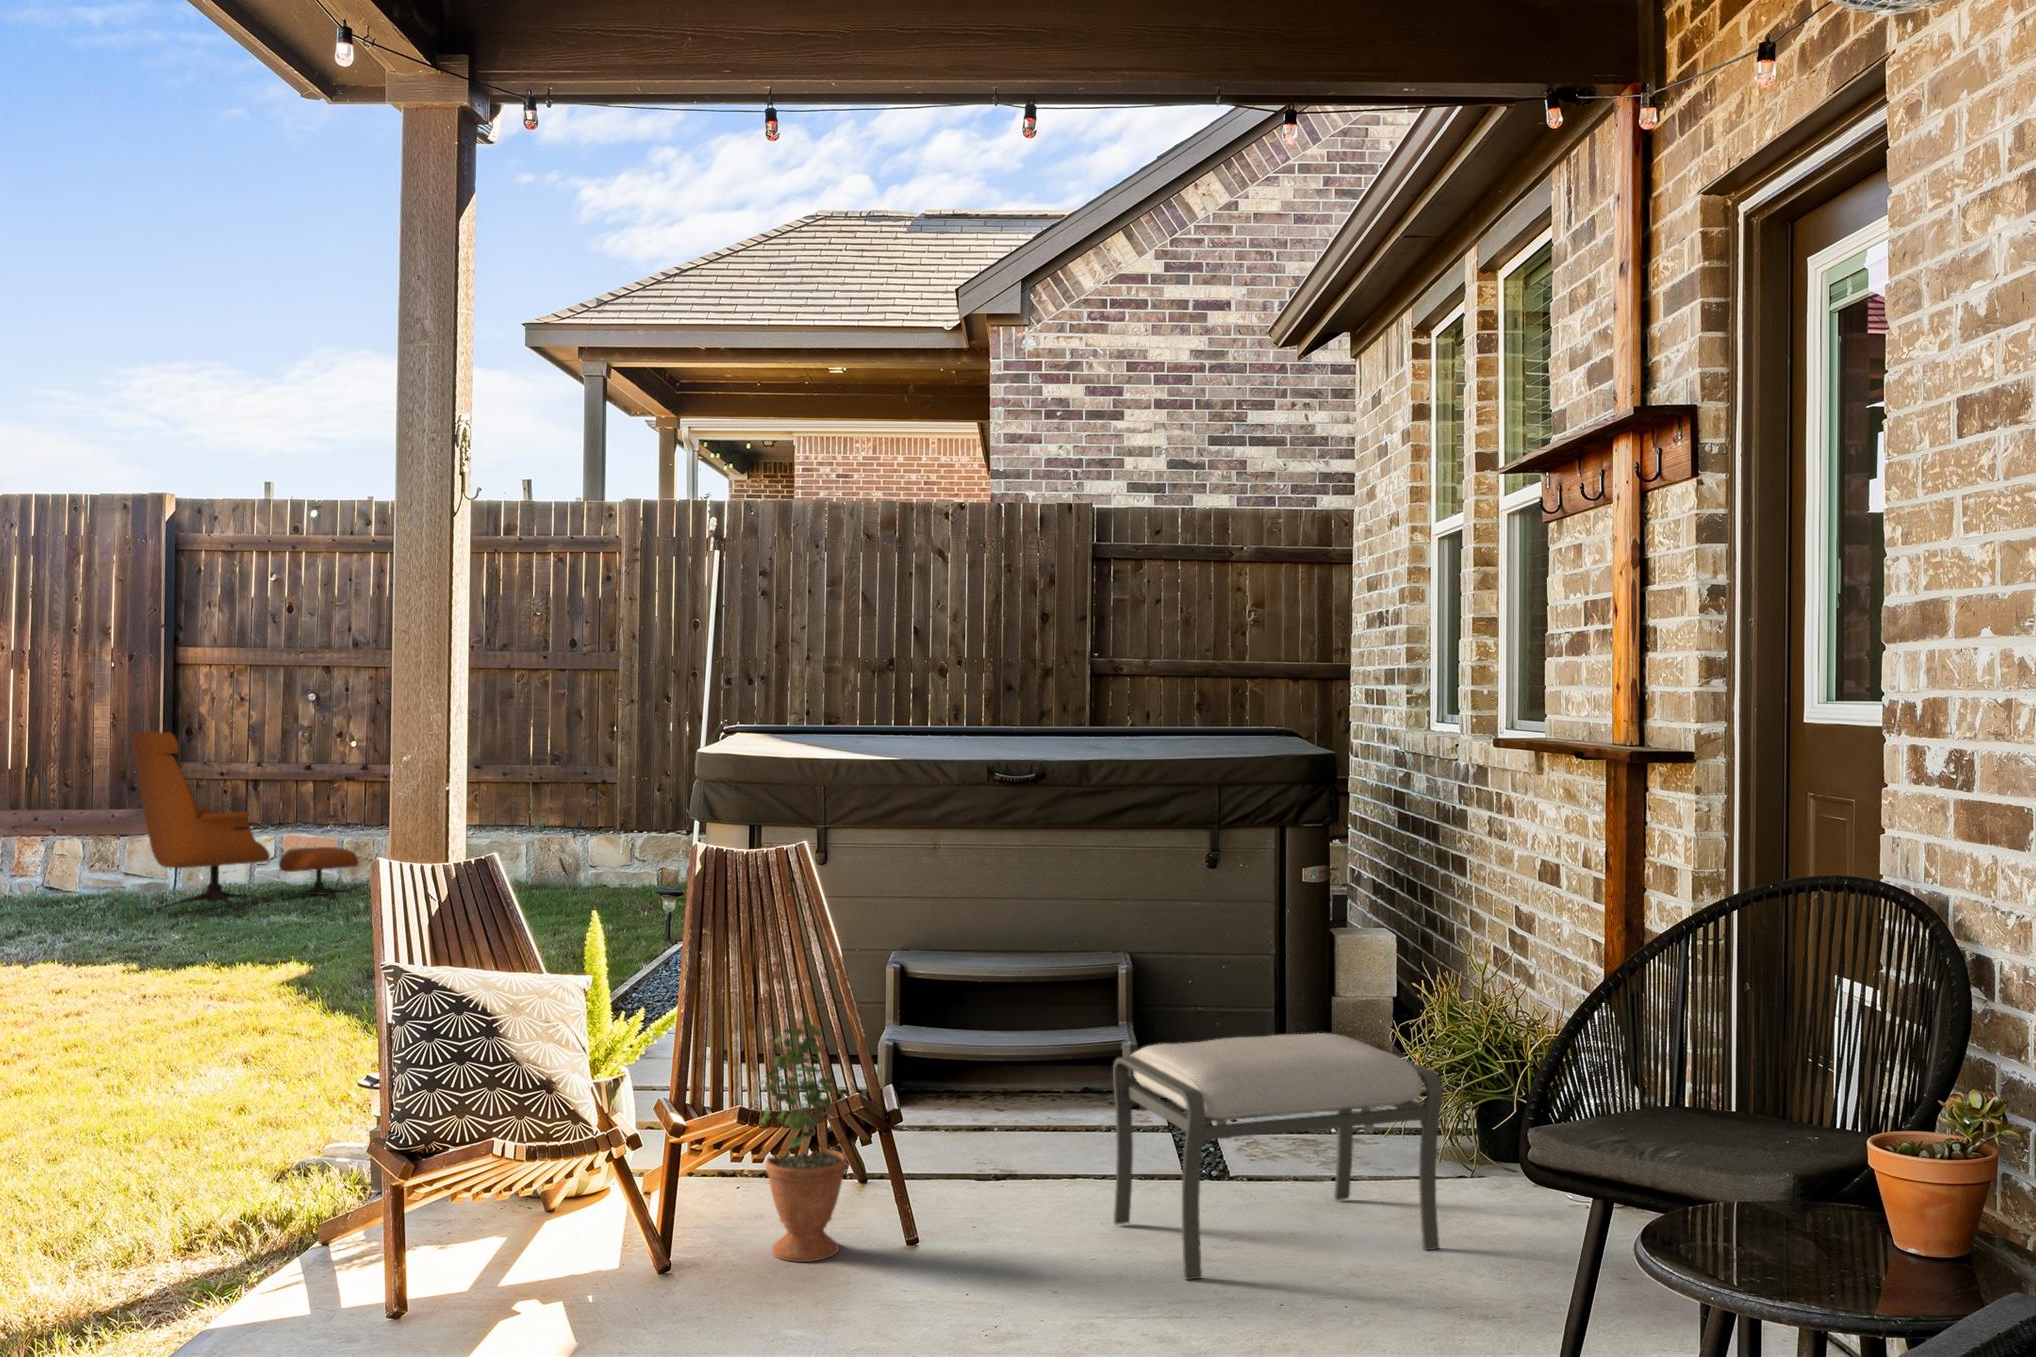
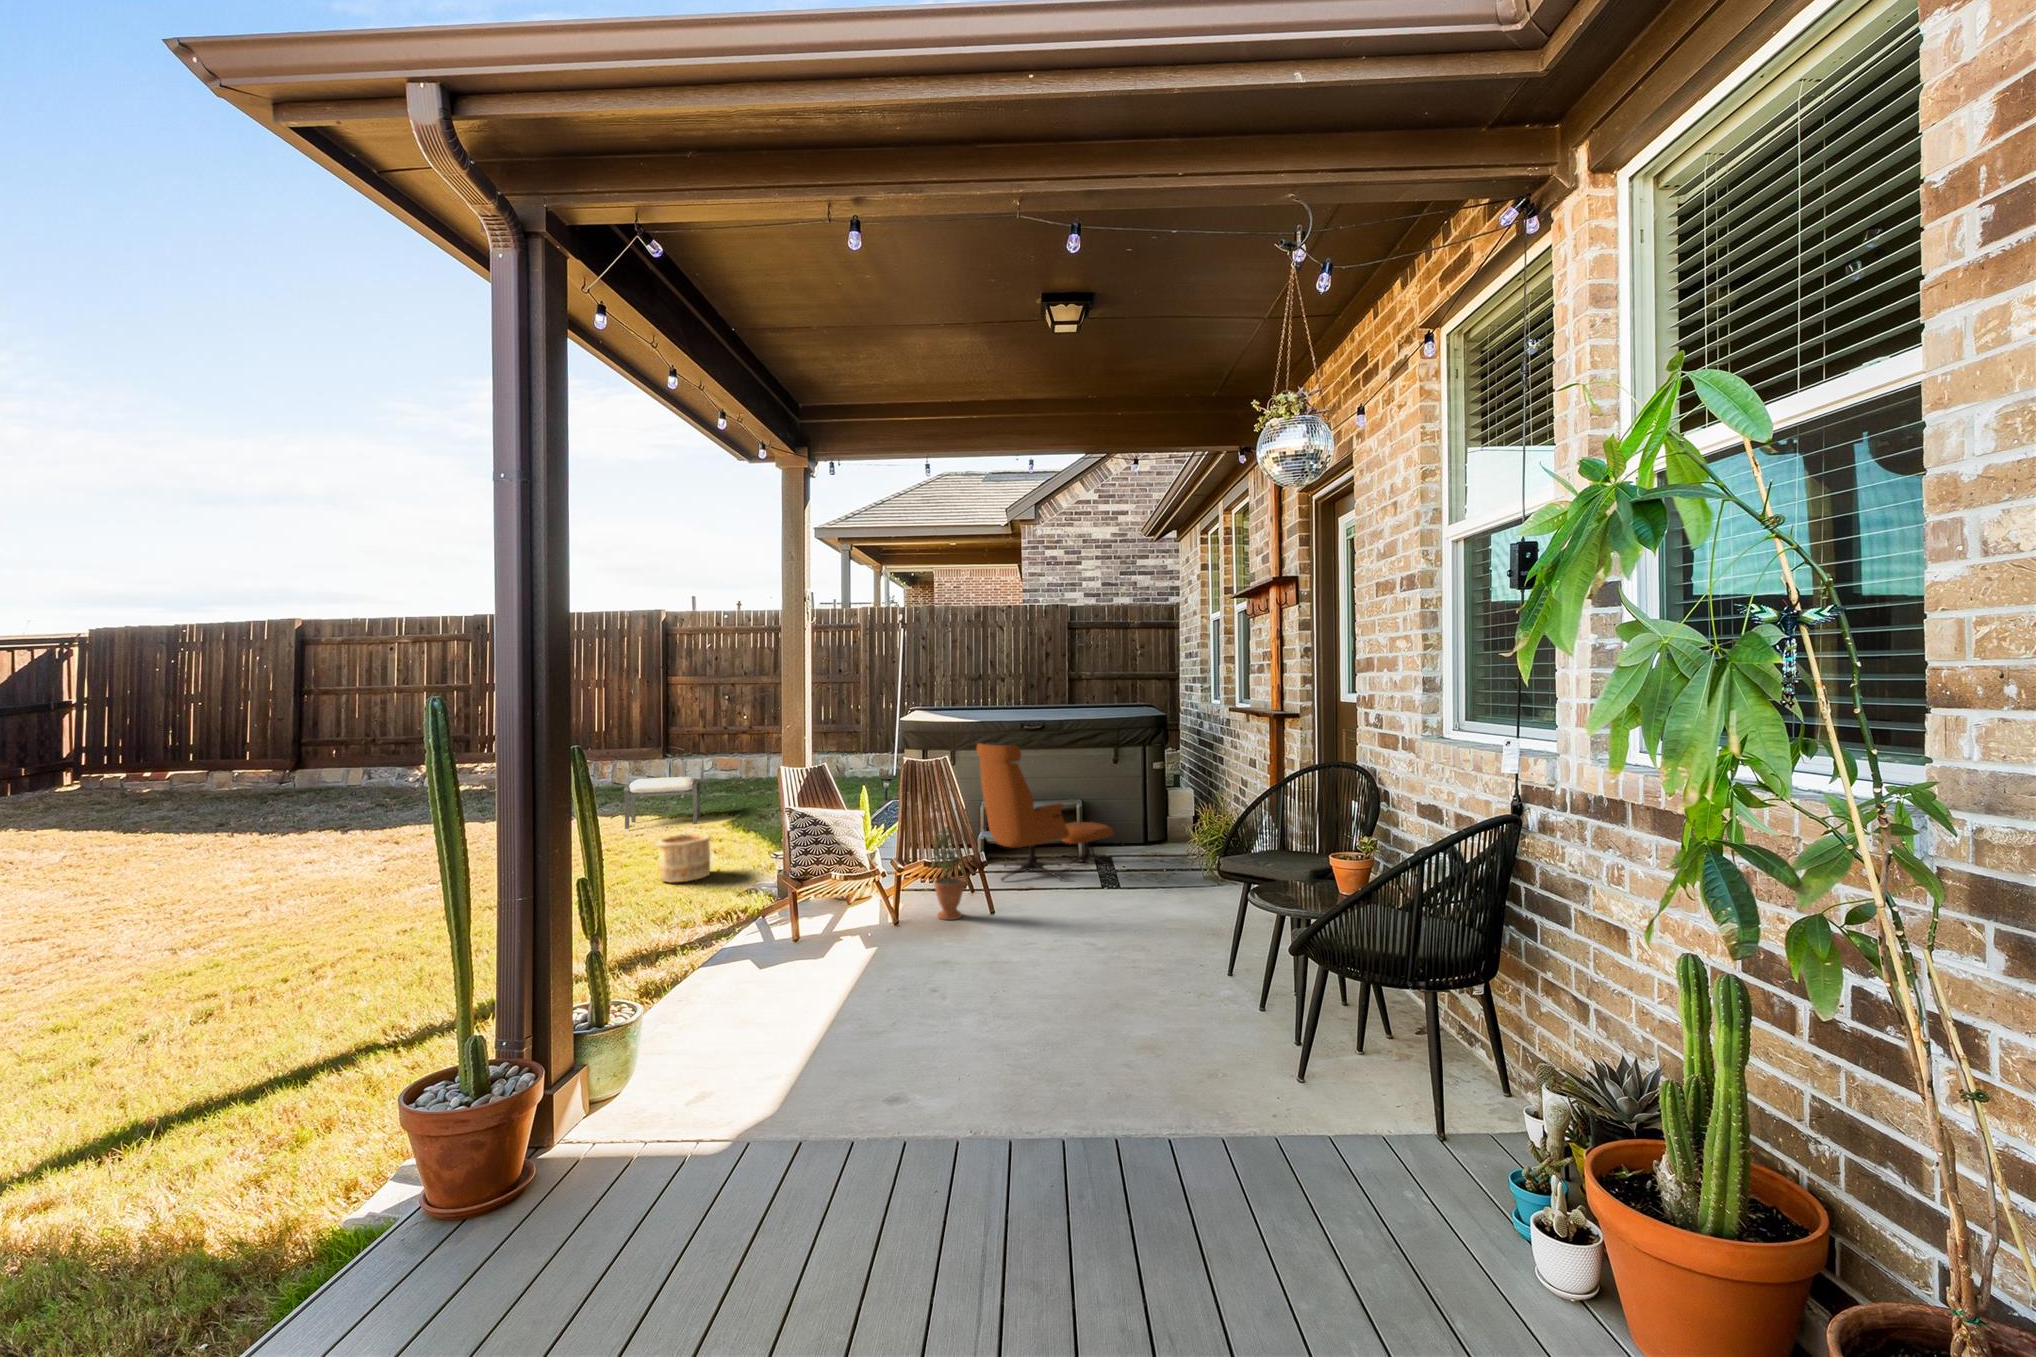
lounge chair: present [131,731,359,912] -> present [977,743,1113,881]
wooden bucket: none [71,1020,215,1144] -> present [657,833,711,882]
ottoman: present [1113,1033,1443,1280] -> present [624,777,700,829]

